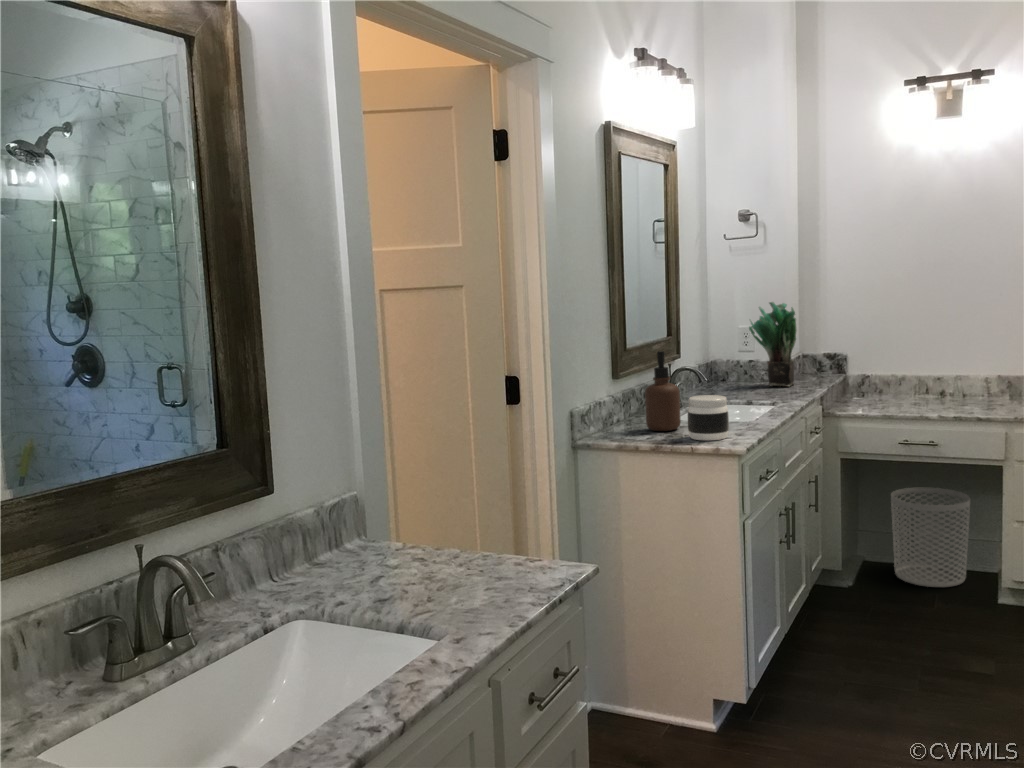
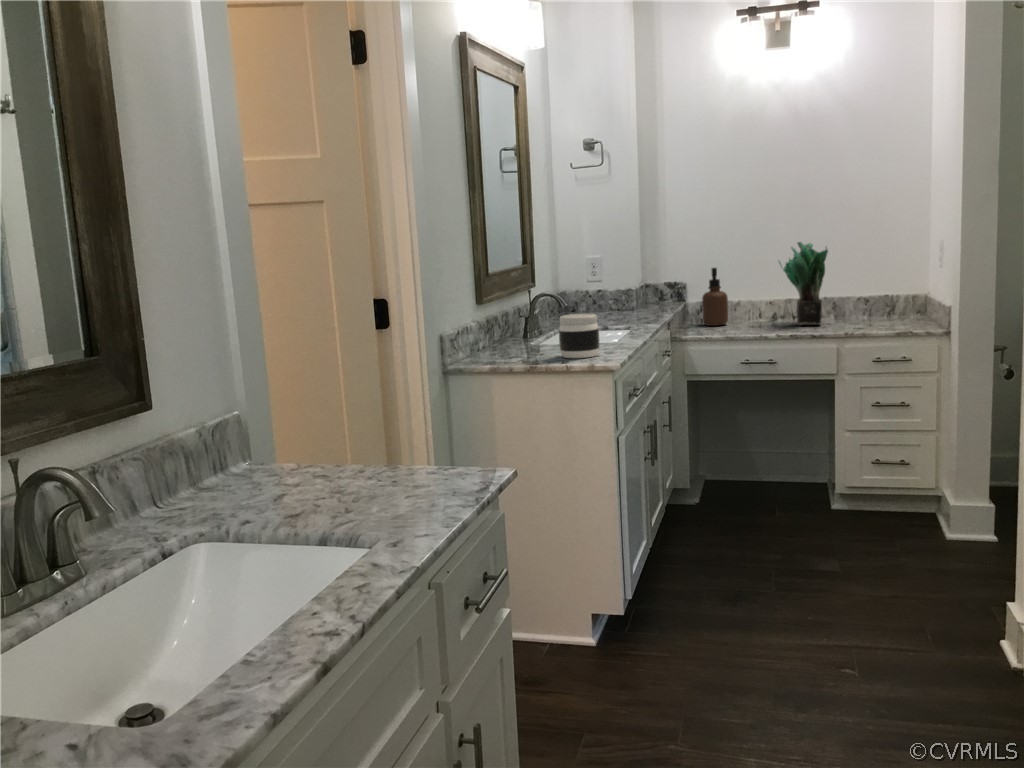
potted plant: present [749,302,796,387] -> present [779,242,828,325]
soap dispenser: present [645,351,681,431] -> present [702,268,728,326]
waste bin: present [891,488,970,587] -> none [730,406,800,497]

